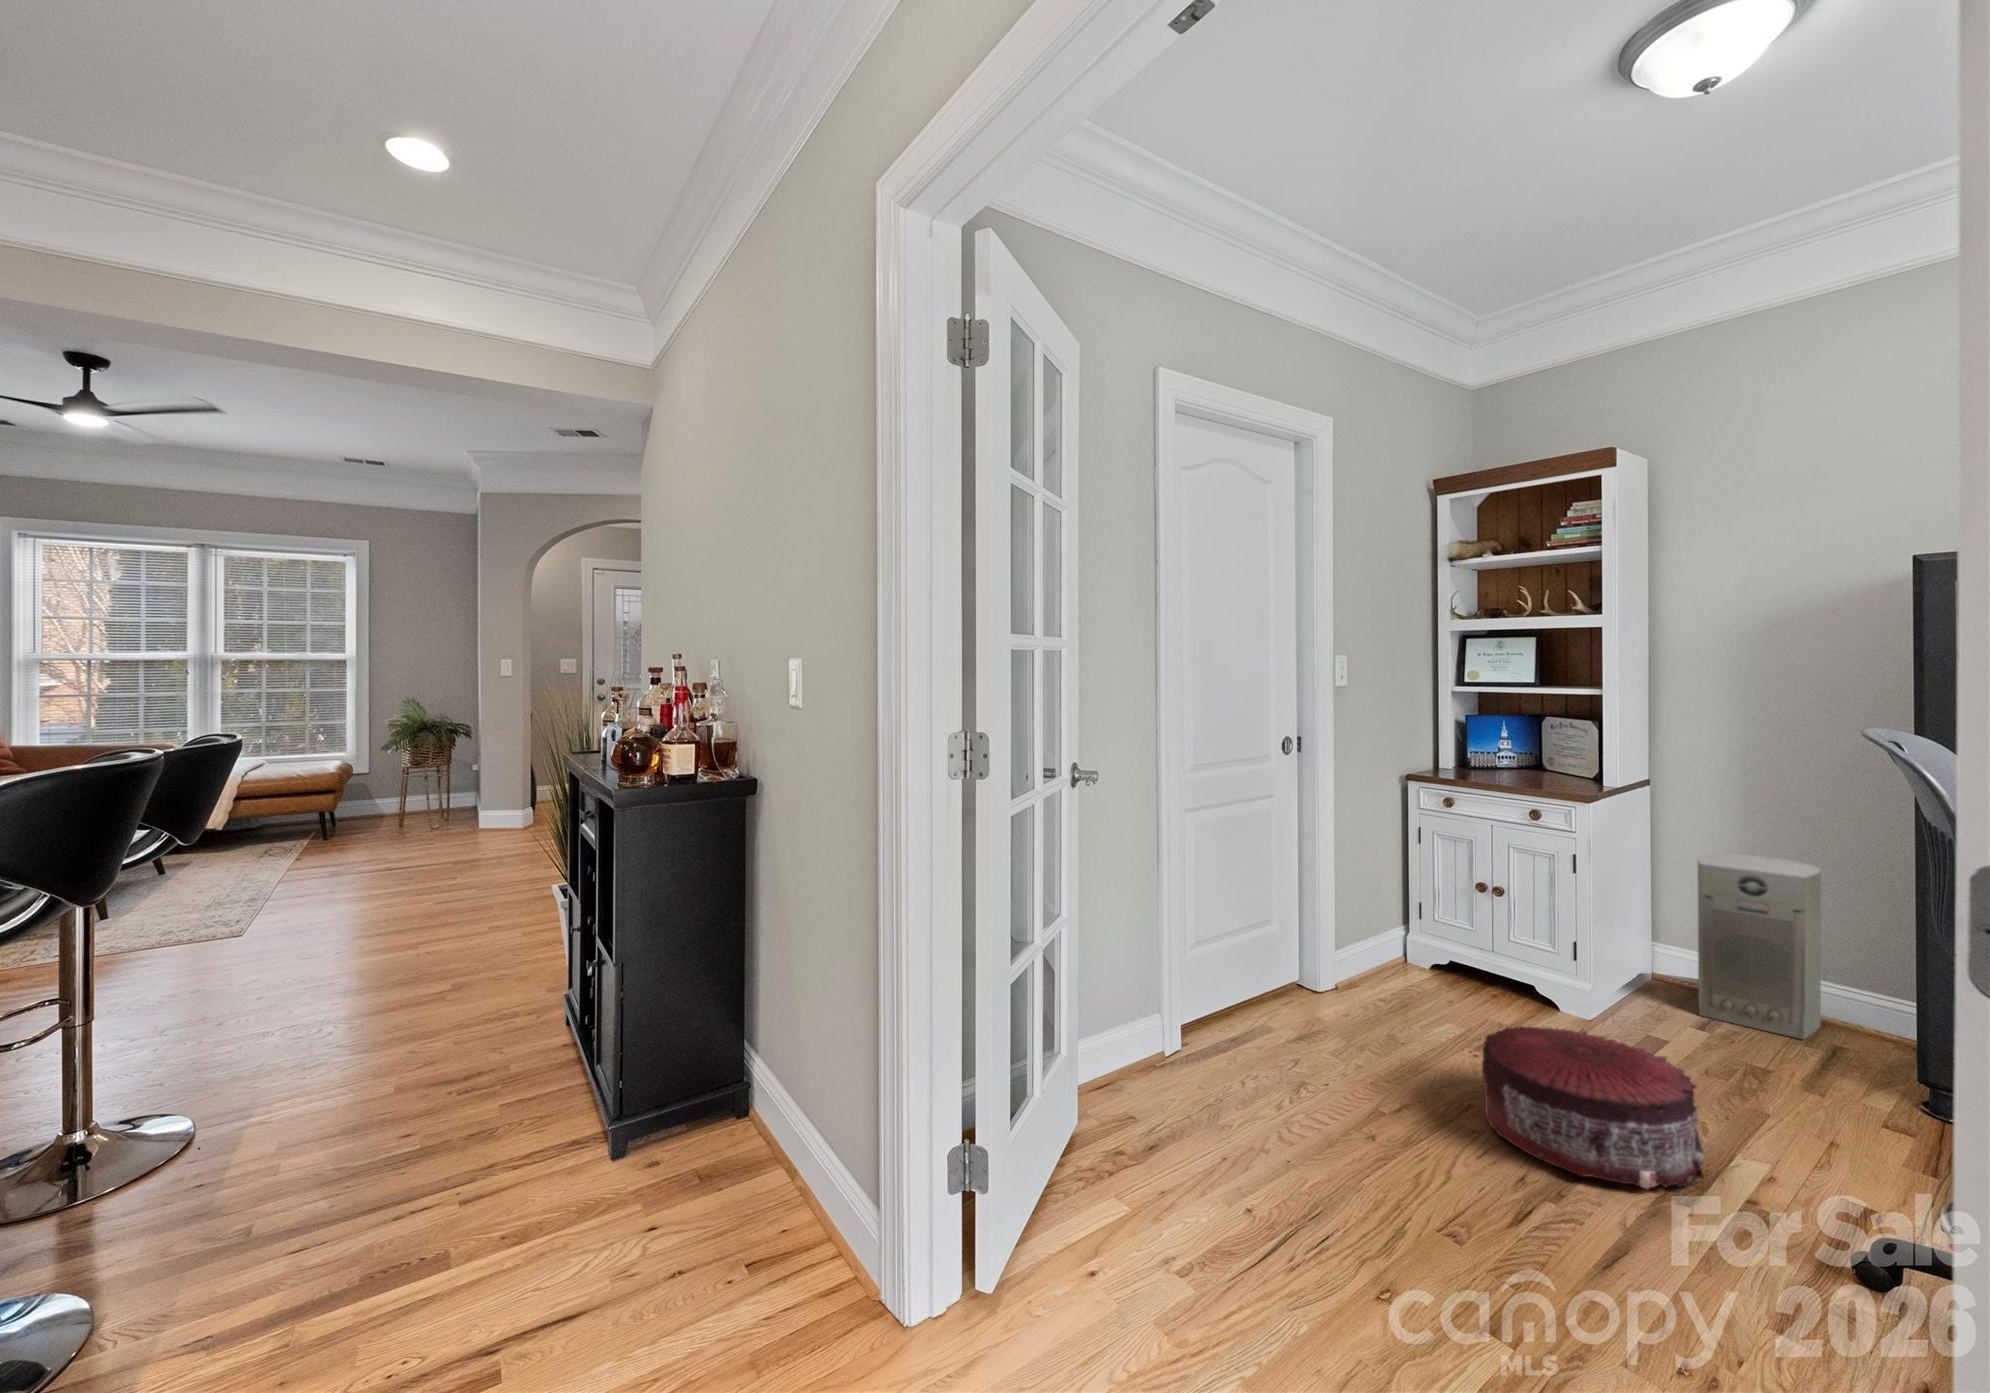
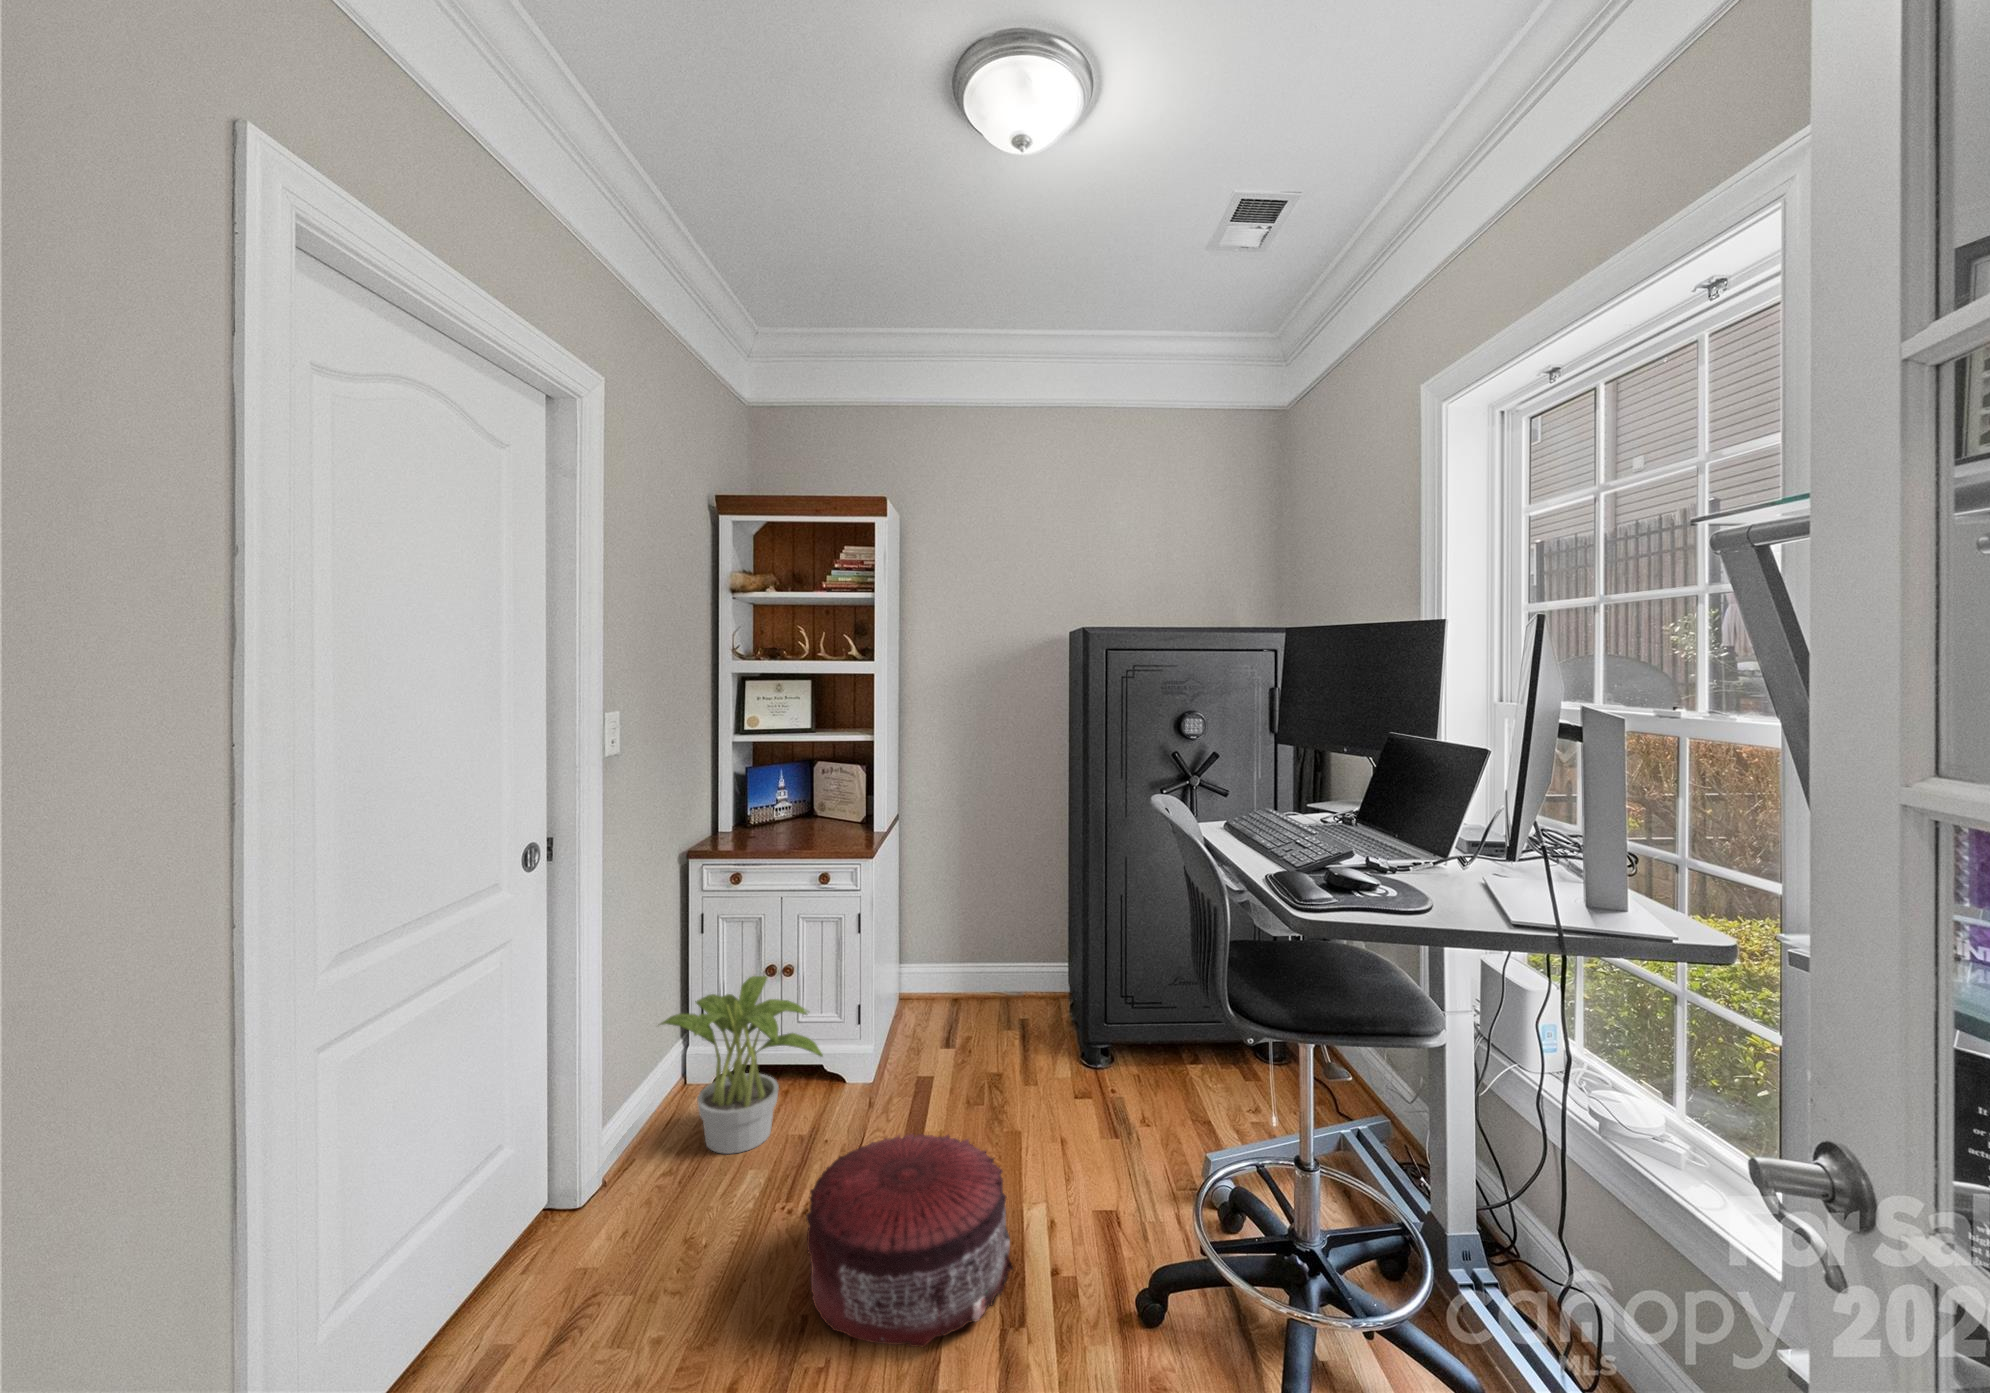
air purifier: present [1698,853,1821,1039] -> none [941,878,1020,1041]
potted plant: none [1378,886,1525,1021] -> present [658,976,823,1154]

